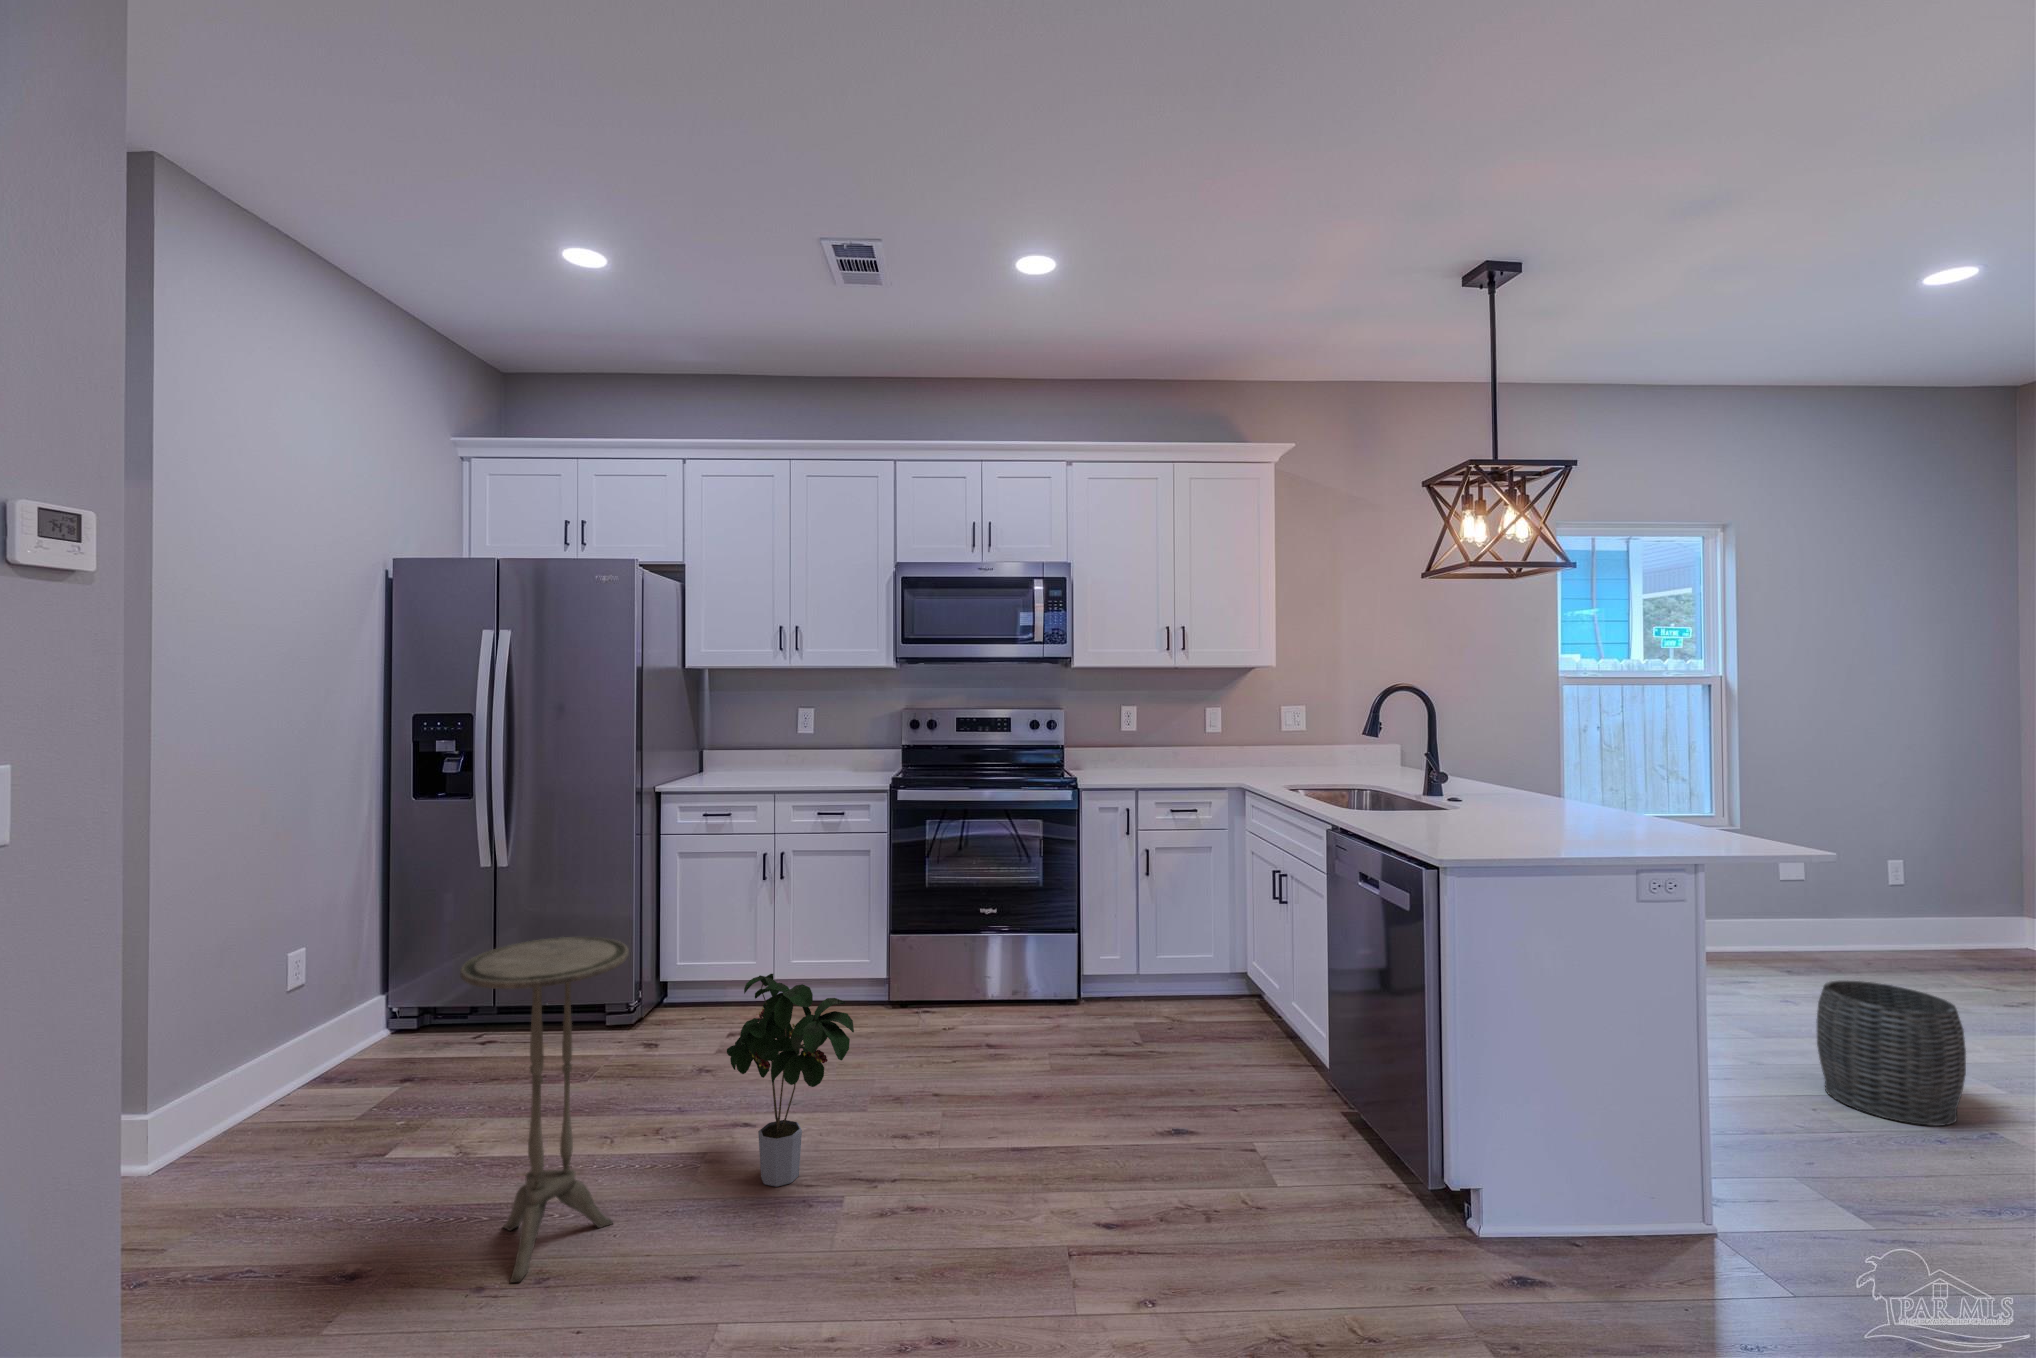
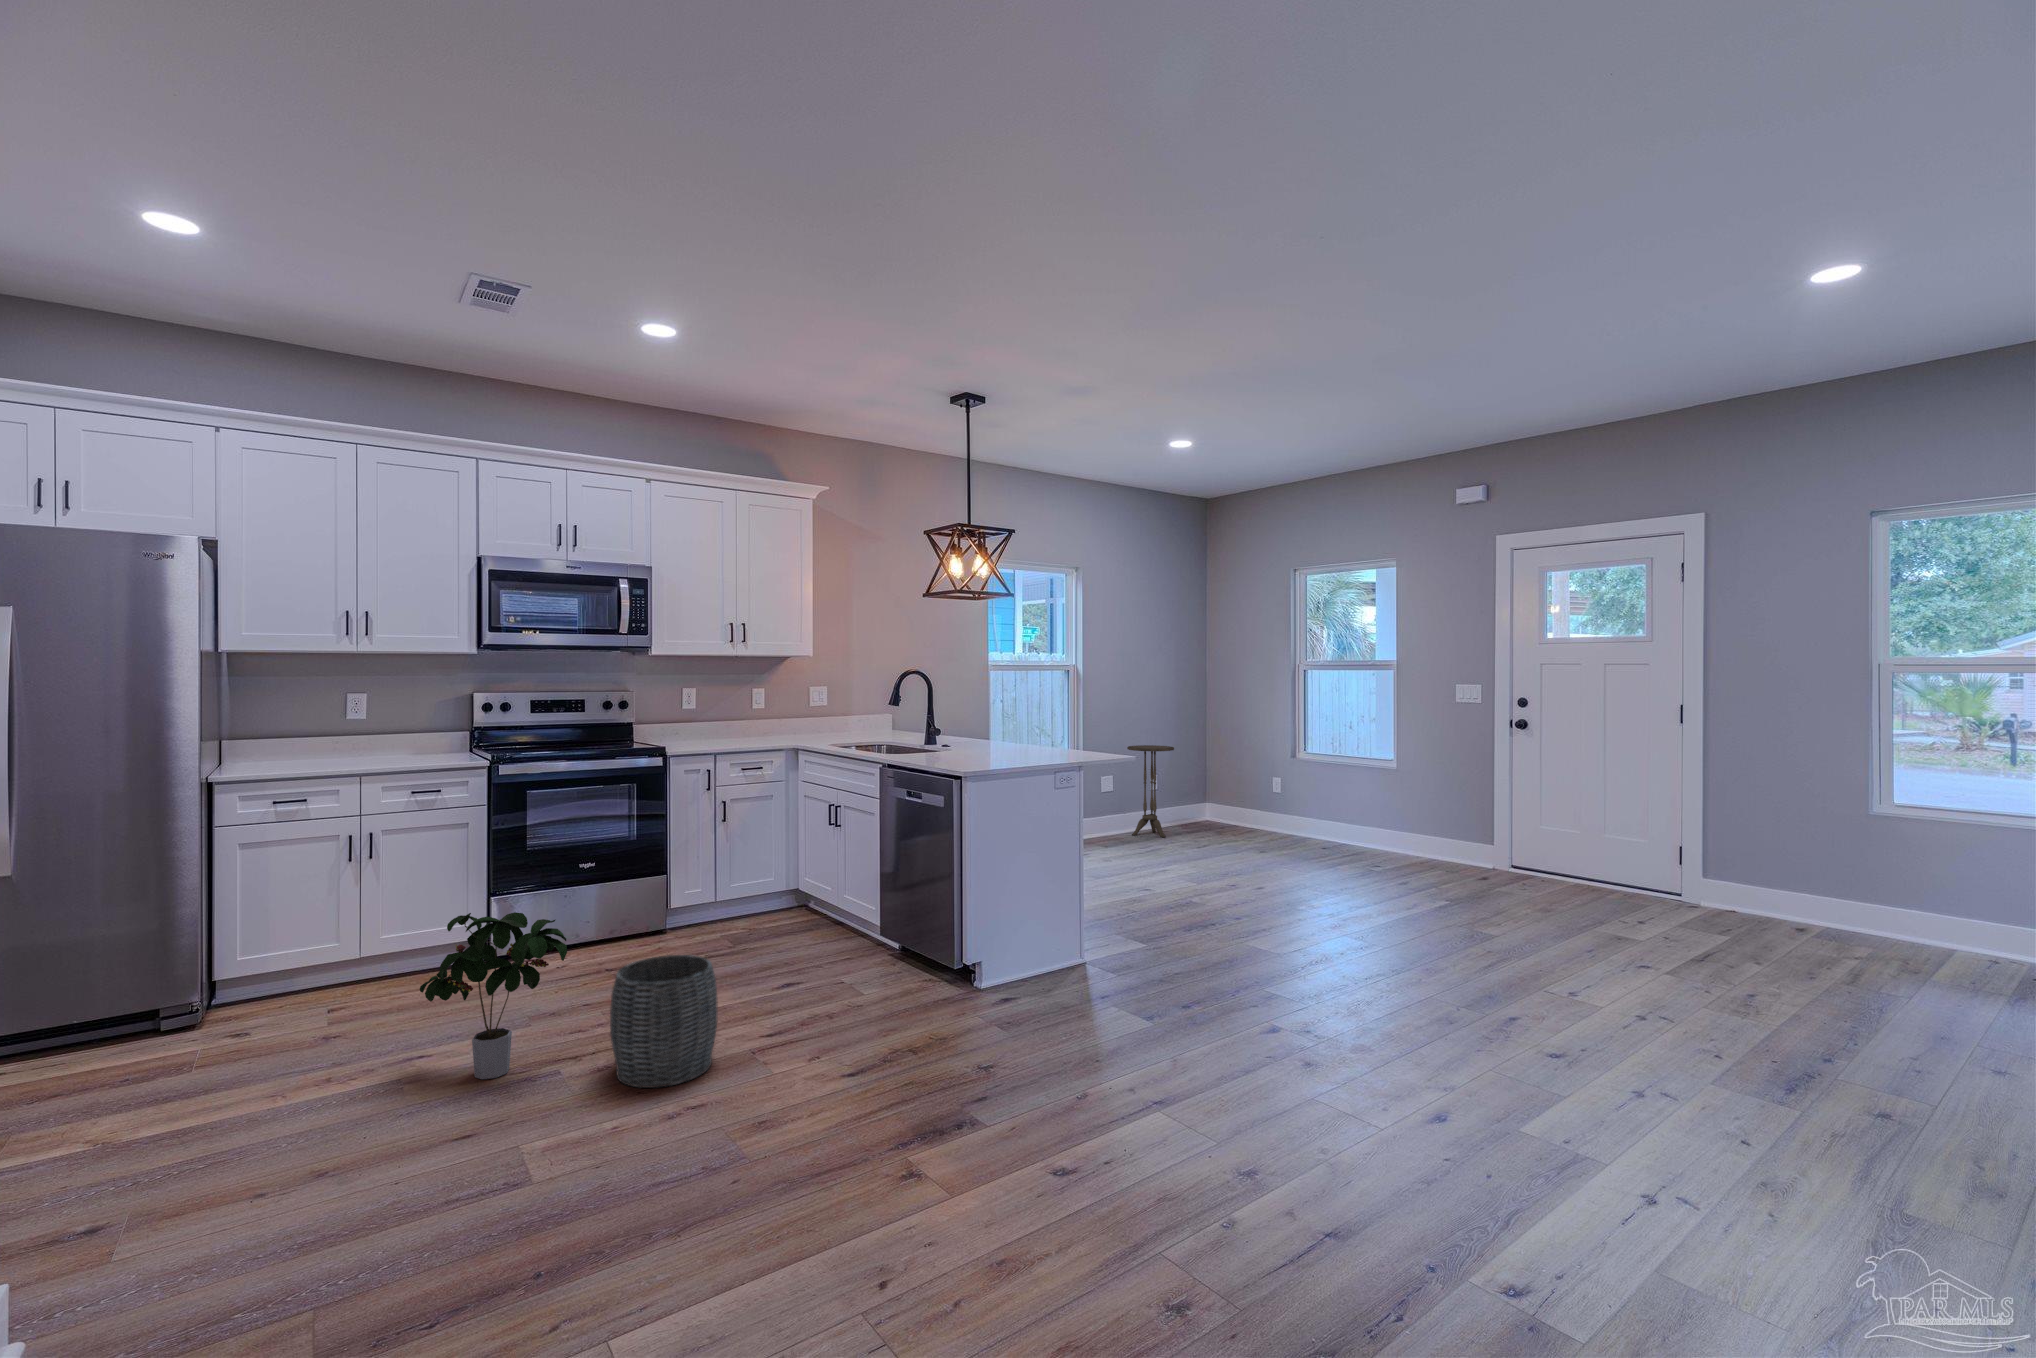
side table: present [460,937,629,1283] -> present [1127,745,1174,837]
woven basket: present [1817,981,1966,1126] -> present [610,955,718,1088]

